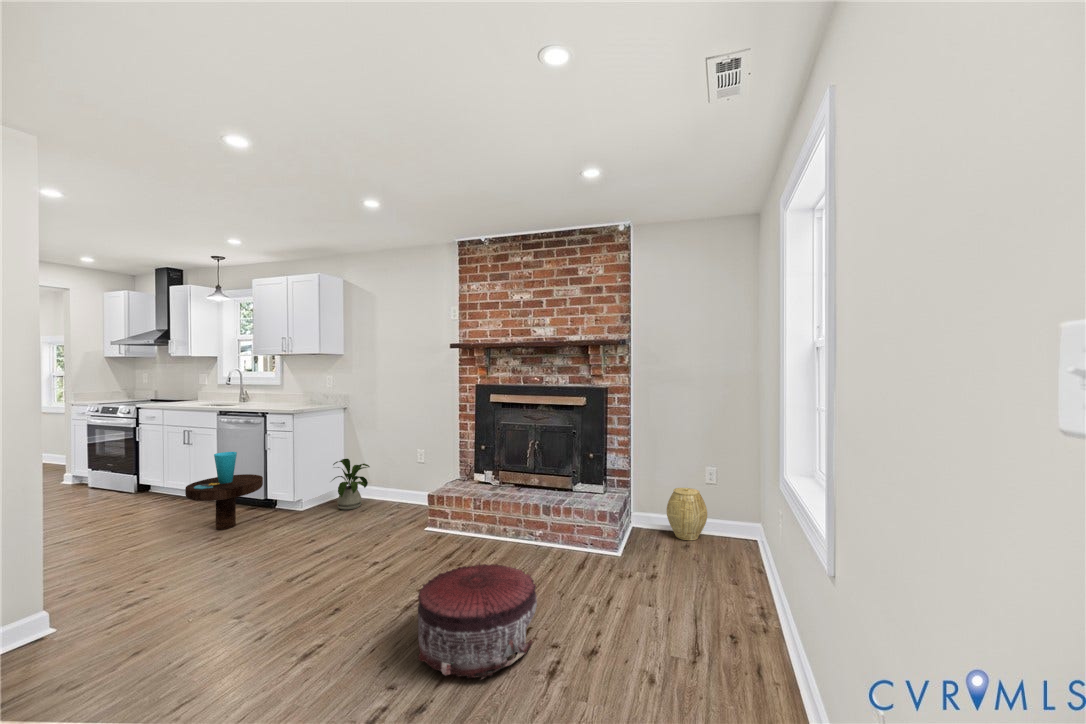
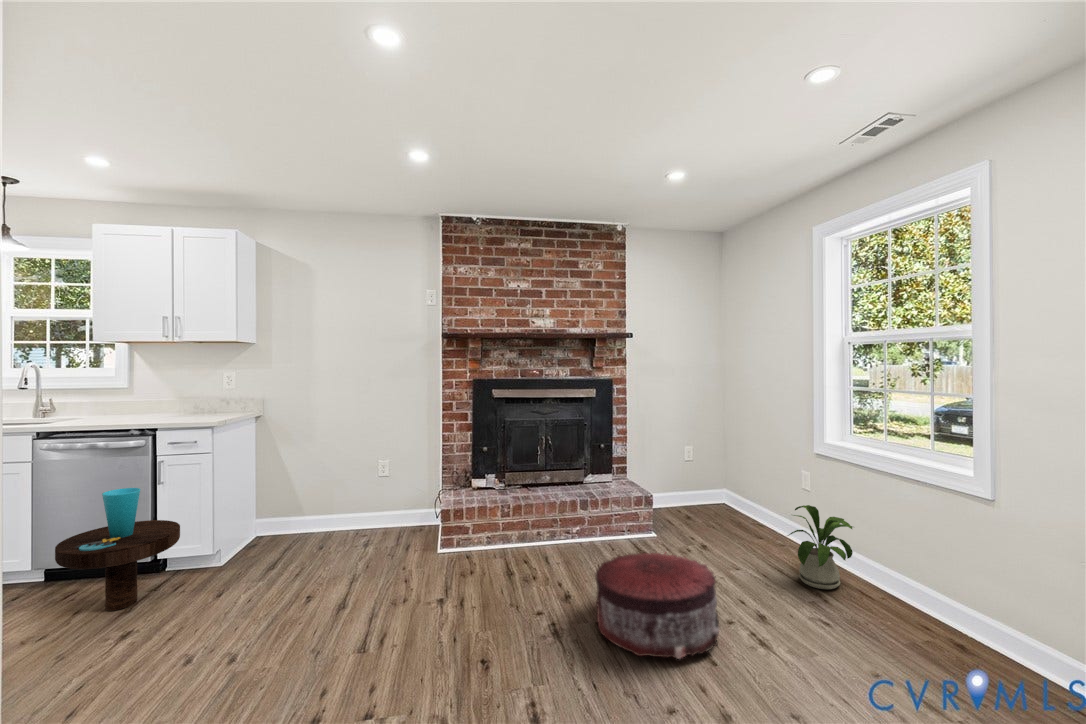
house plant: present [333,459,370,510] -> present [788,505,853,589]
woven basket: present [667,488,707,540] -> none [666,468,702,514]

